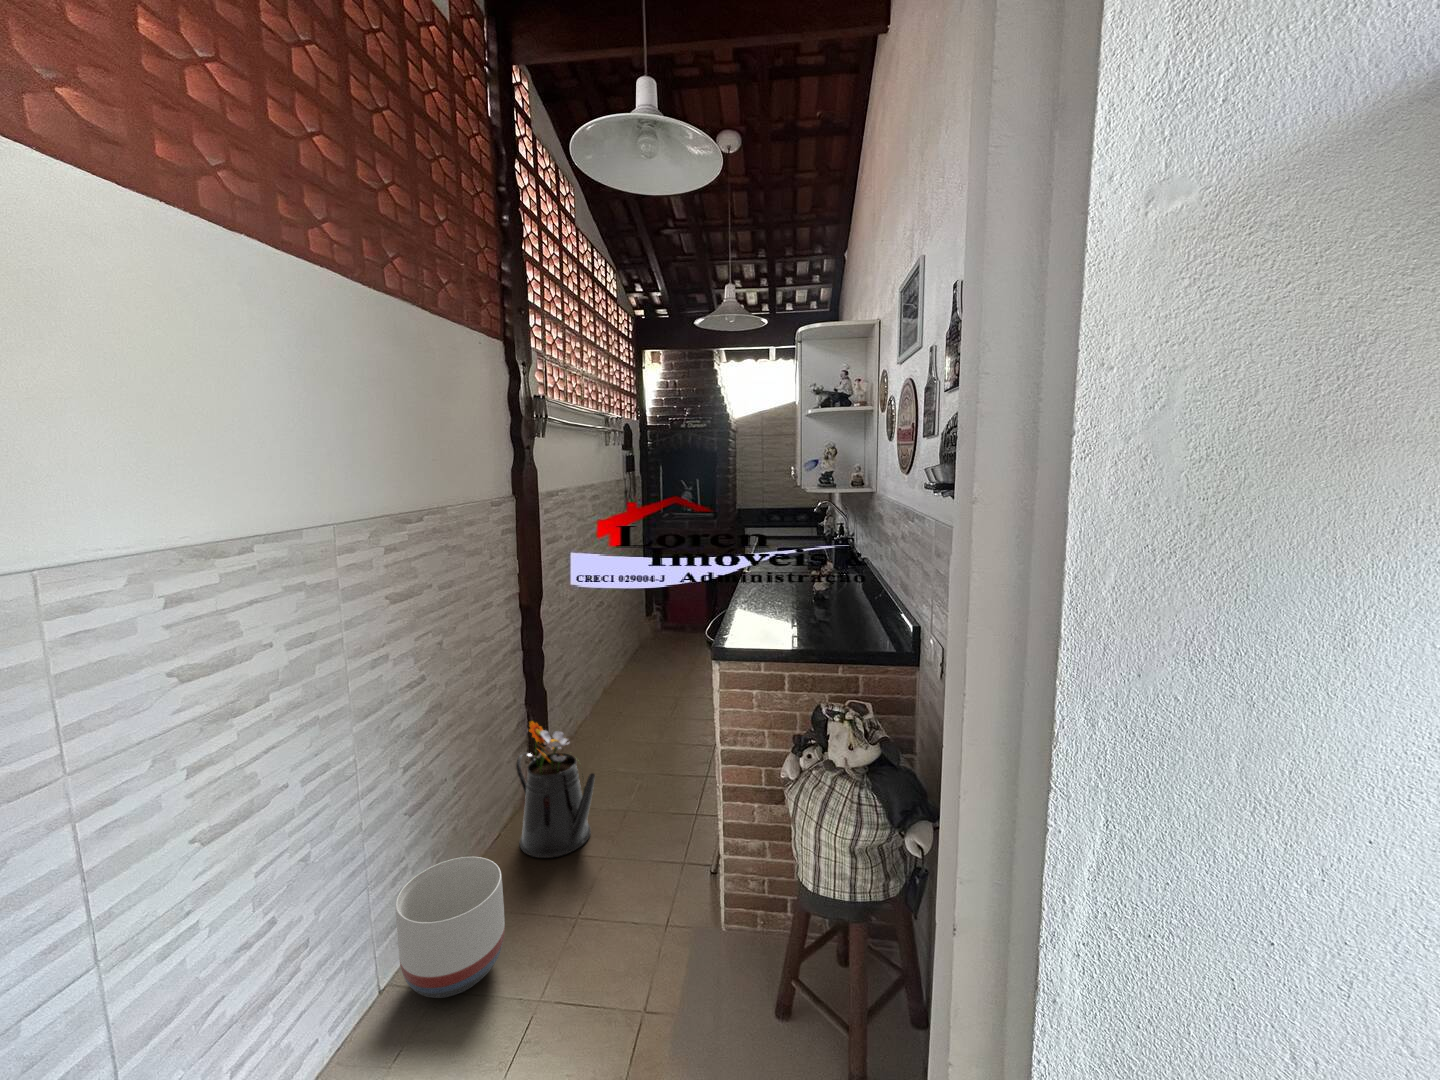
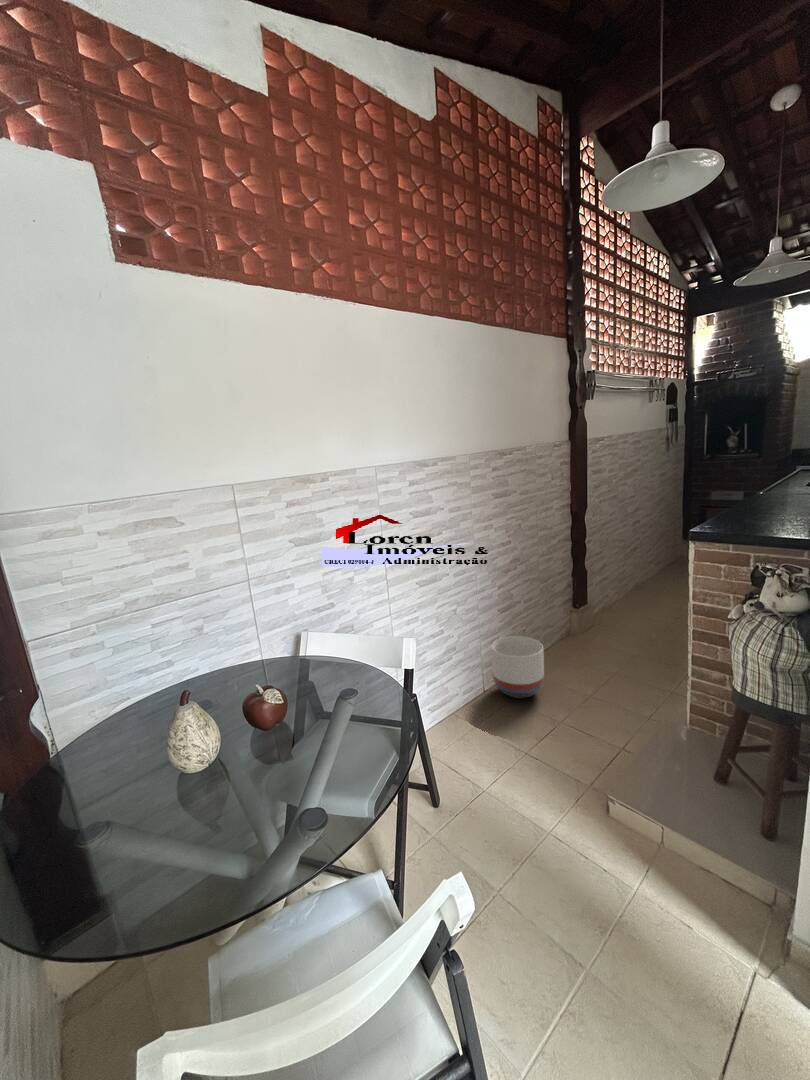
watering can: present [516,722,595,858] -> none [560,579,608,662]

